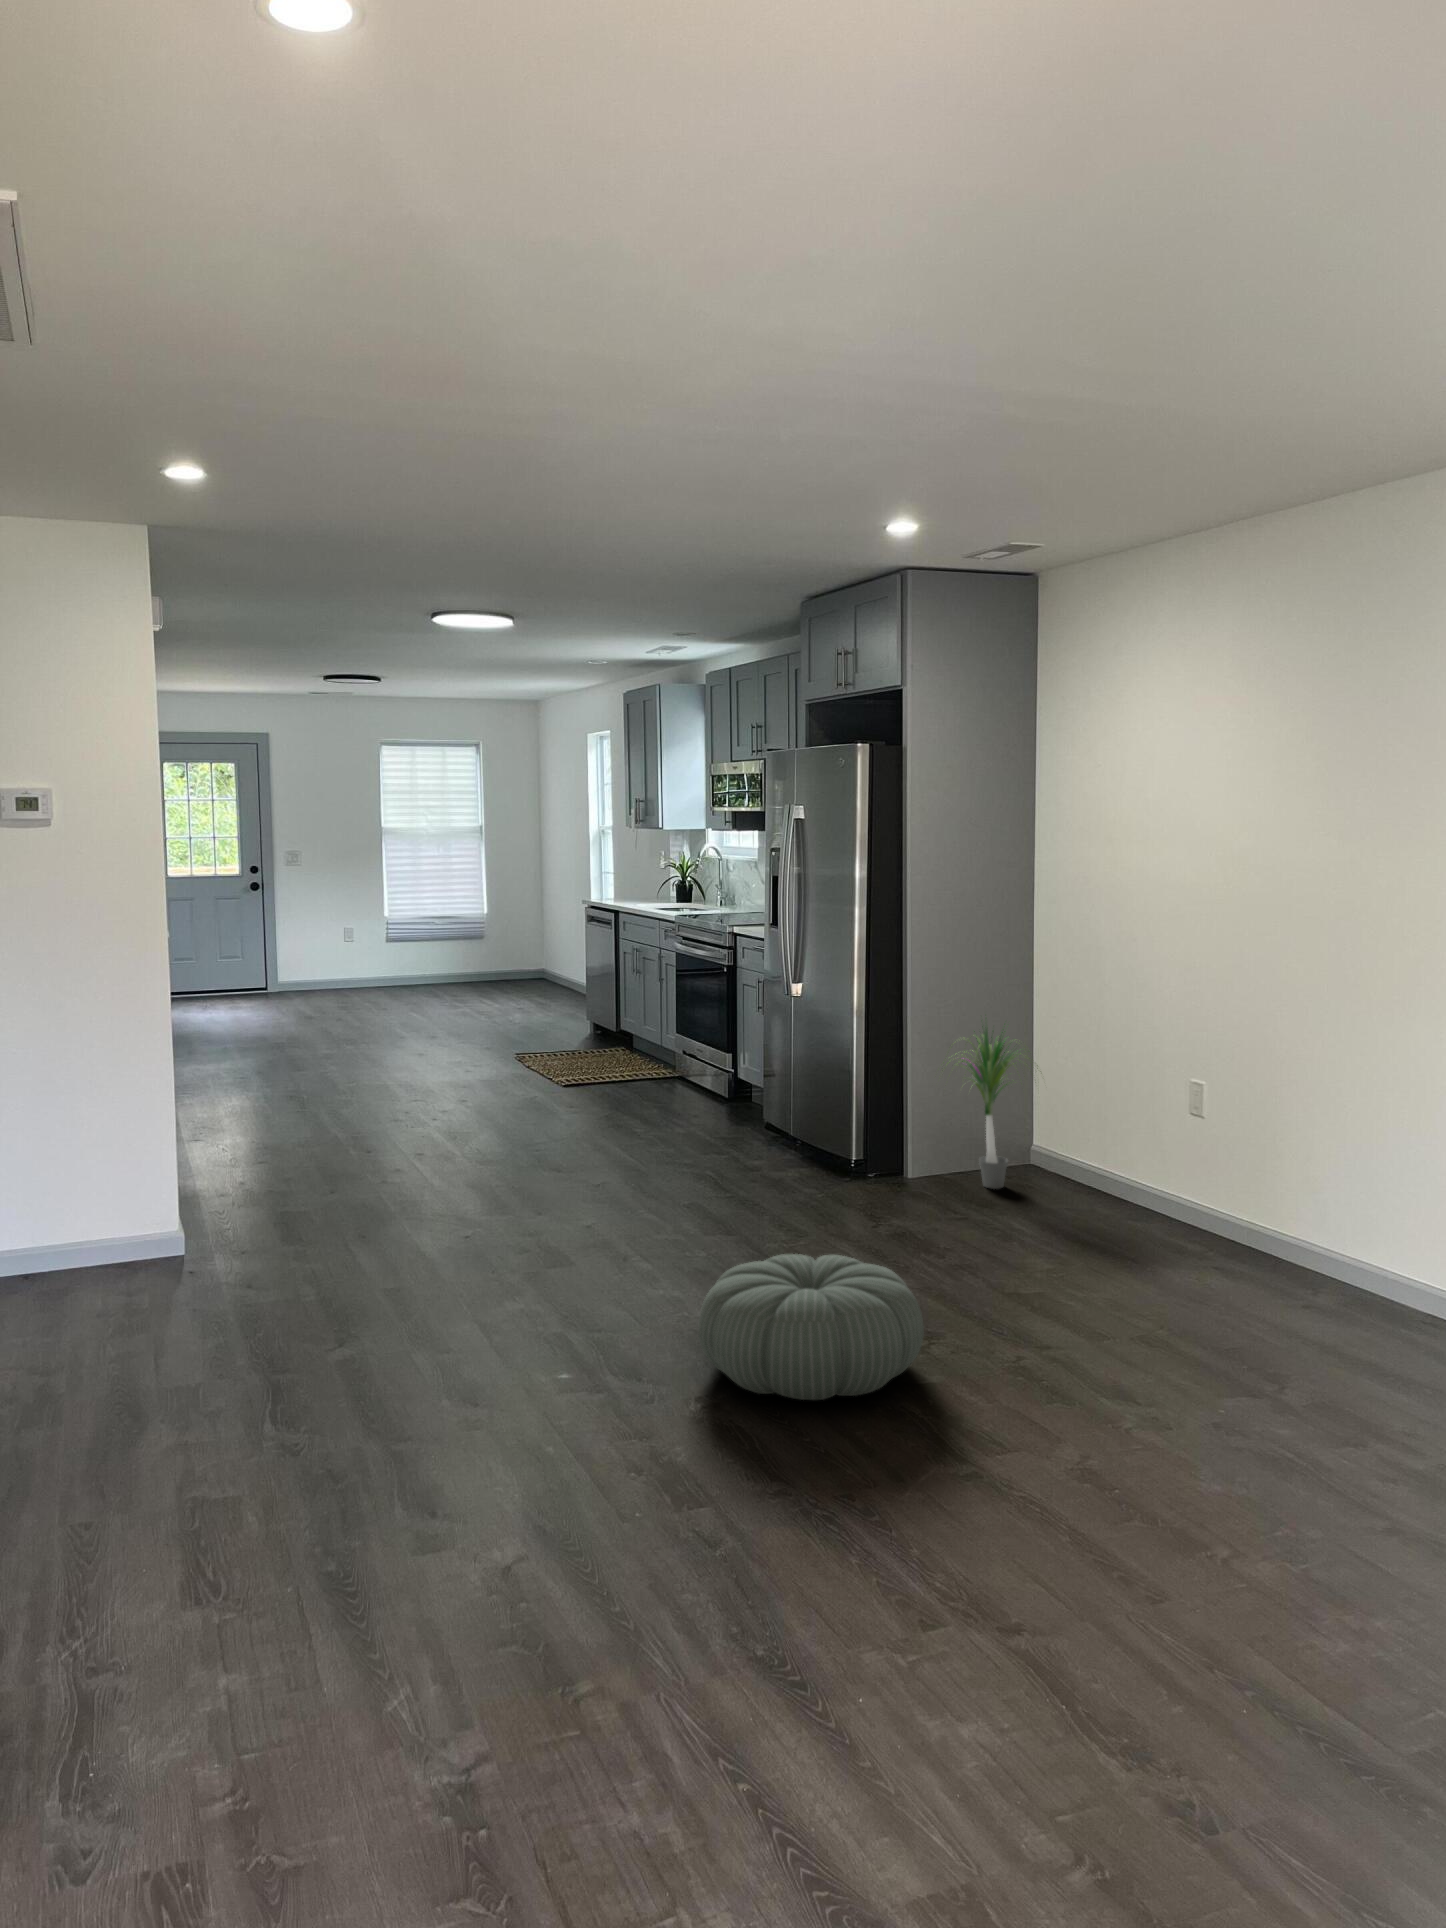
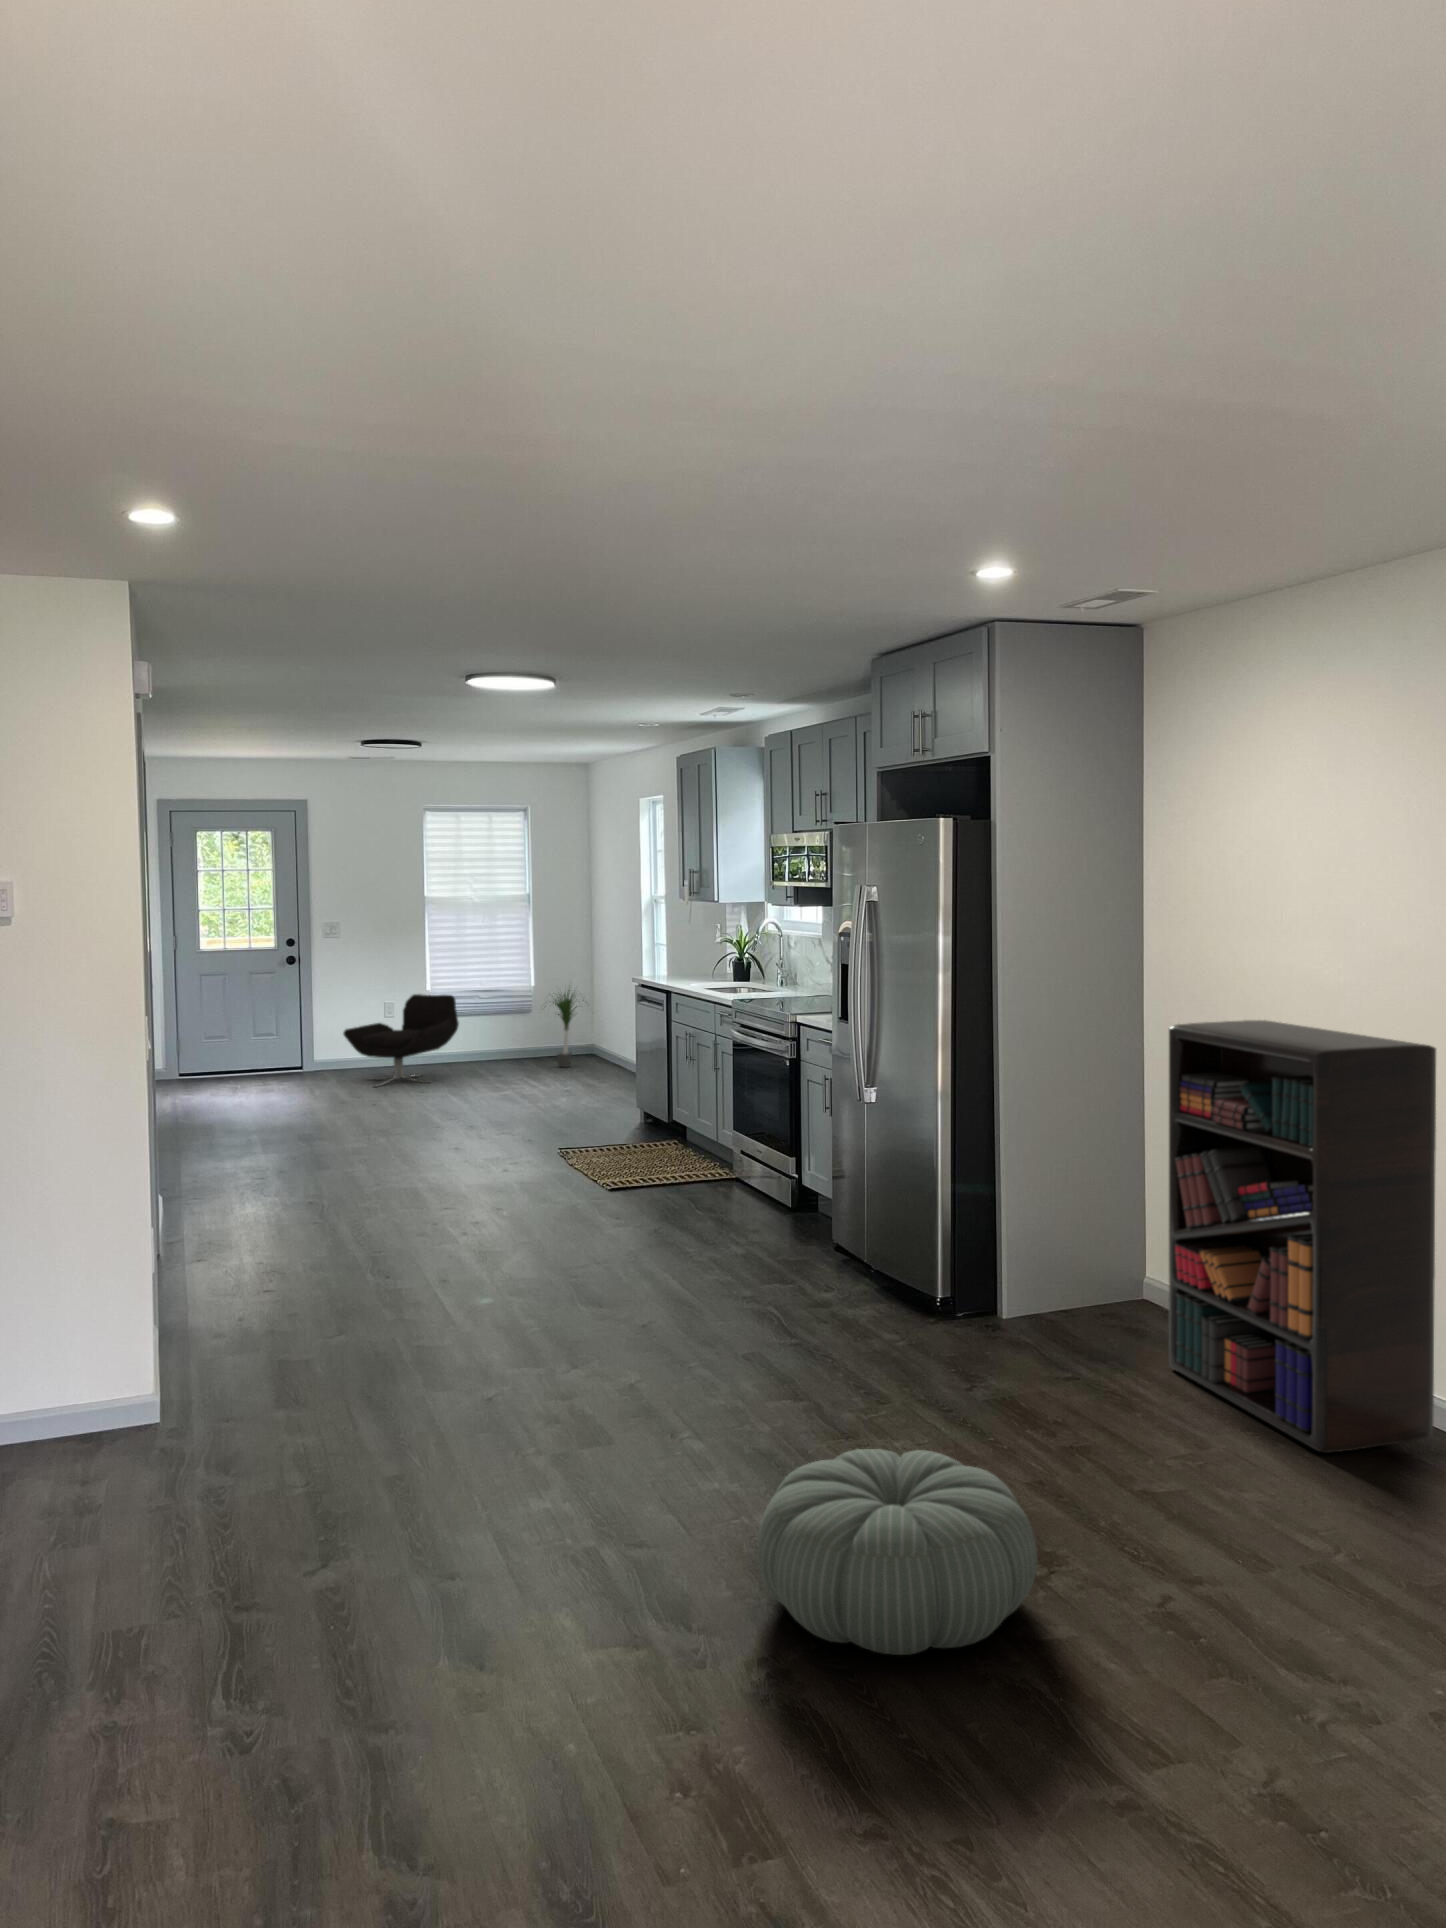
bookshelf: none [1048,918,1266,1269] -> present [1169,1020,1436,1453]
lounge chair: none [308,919,417,1005] -> present [343,994,459,1086]
potted plant: present [943,1026,1021,1189] -> present [553,990,577,1067]

